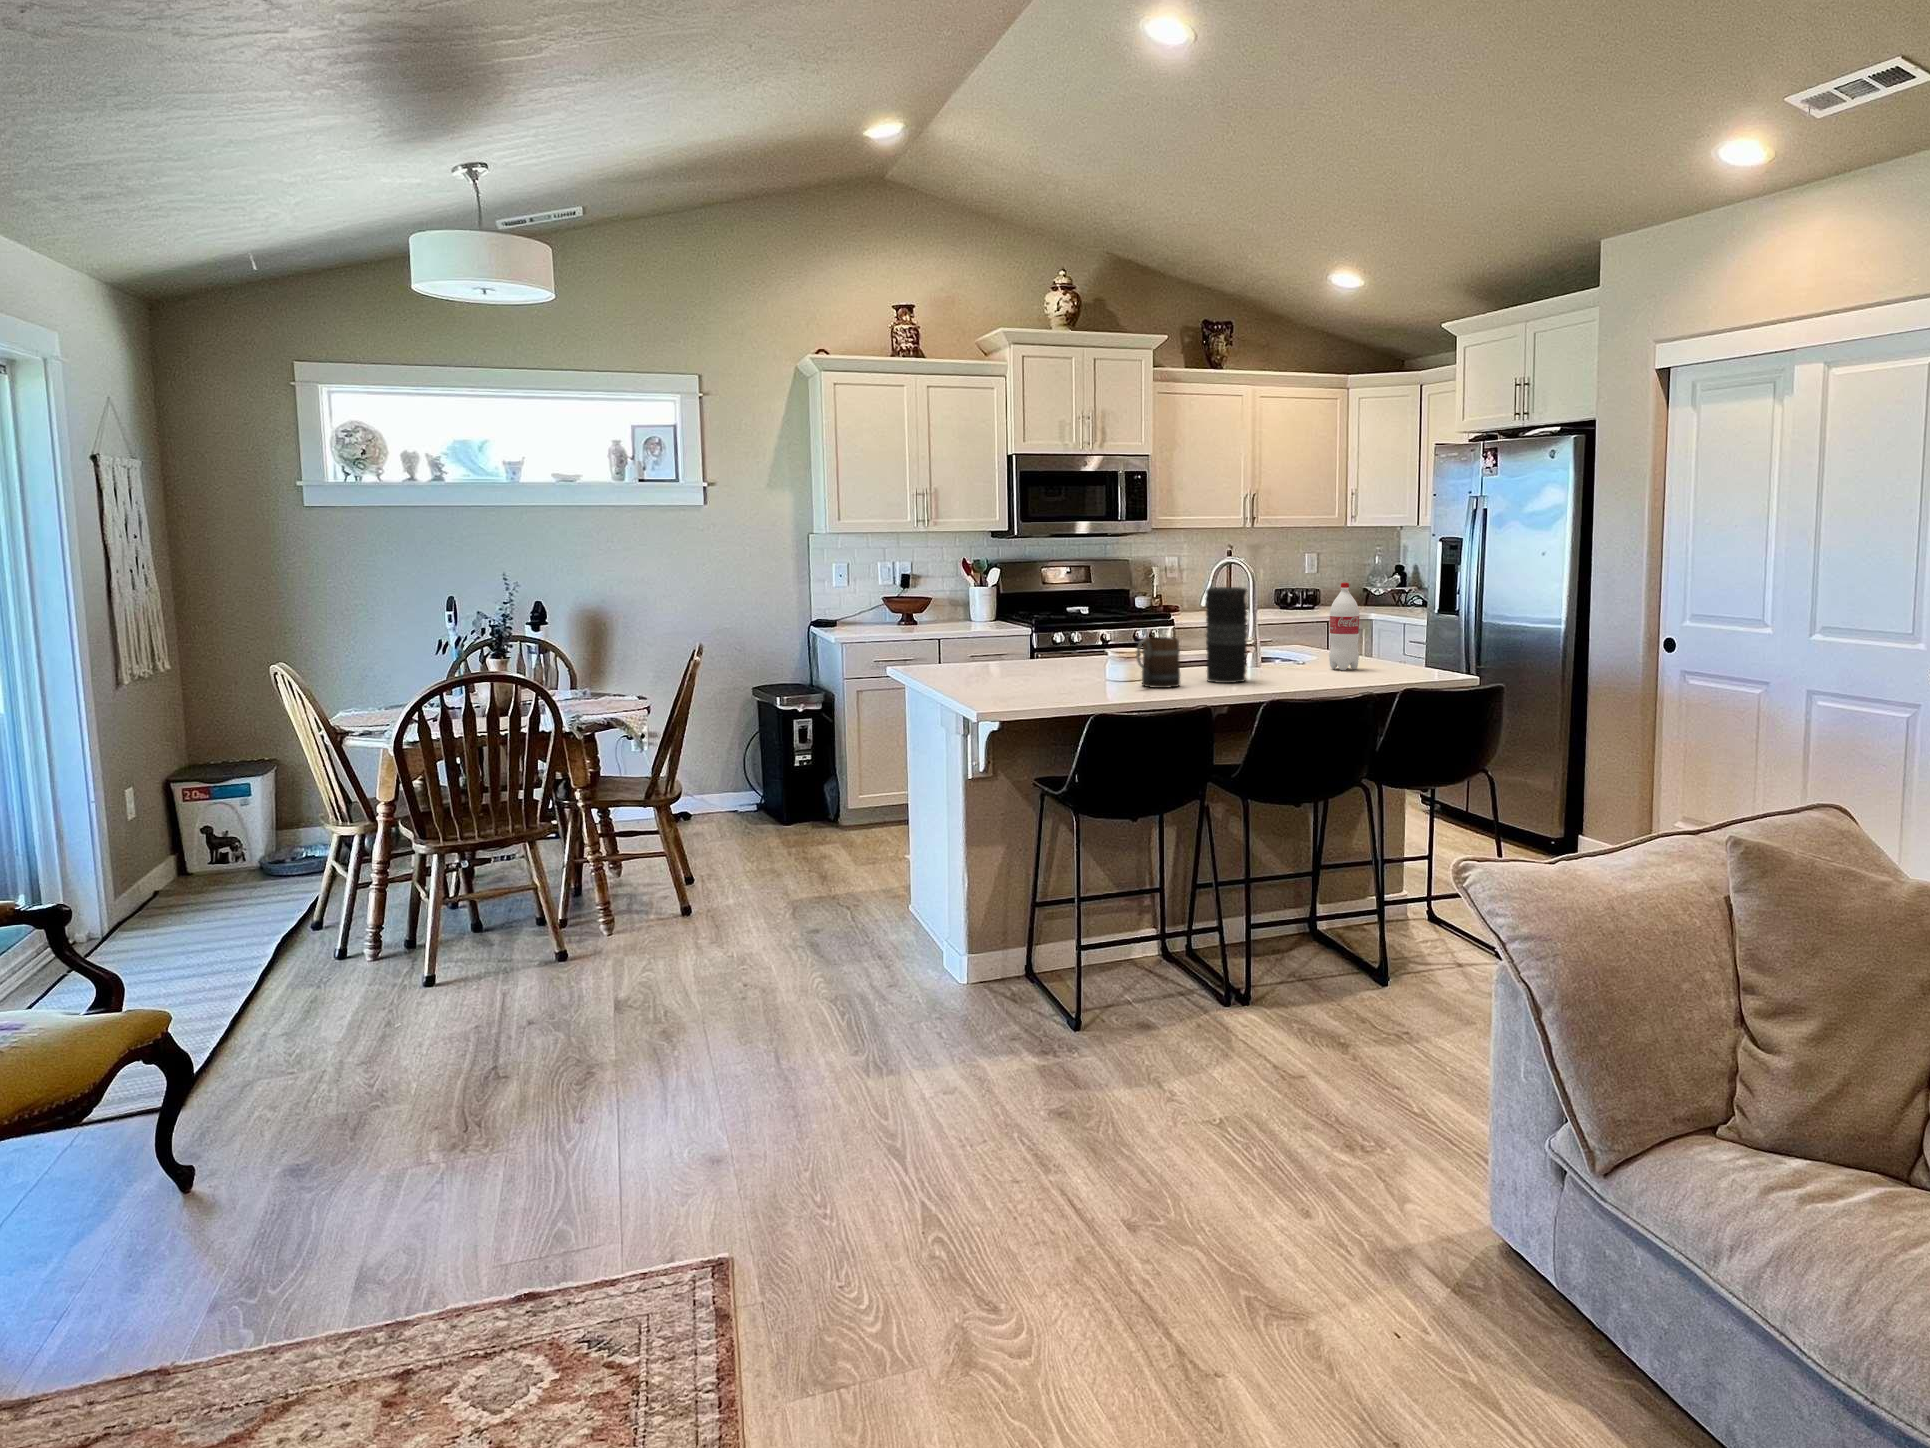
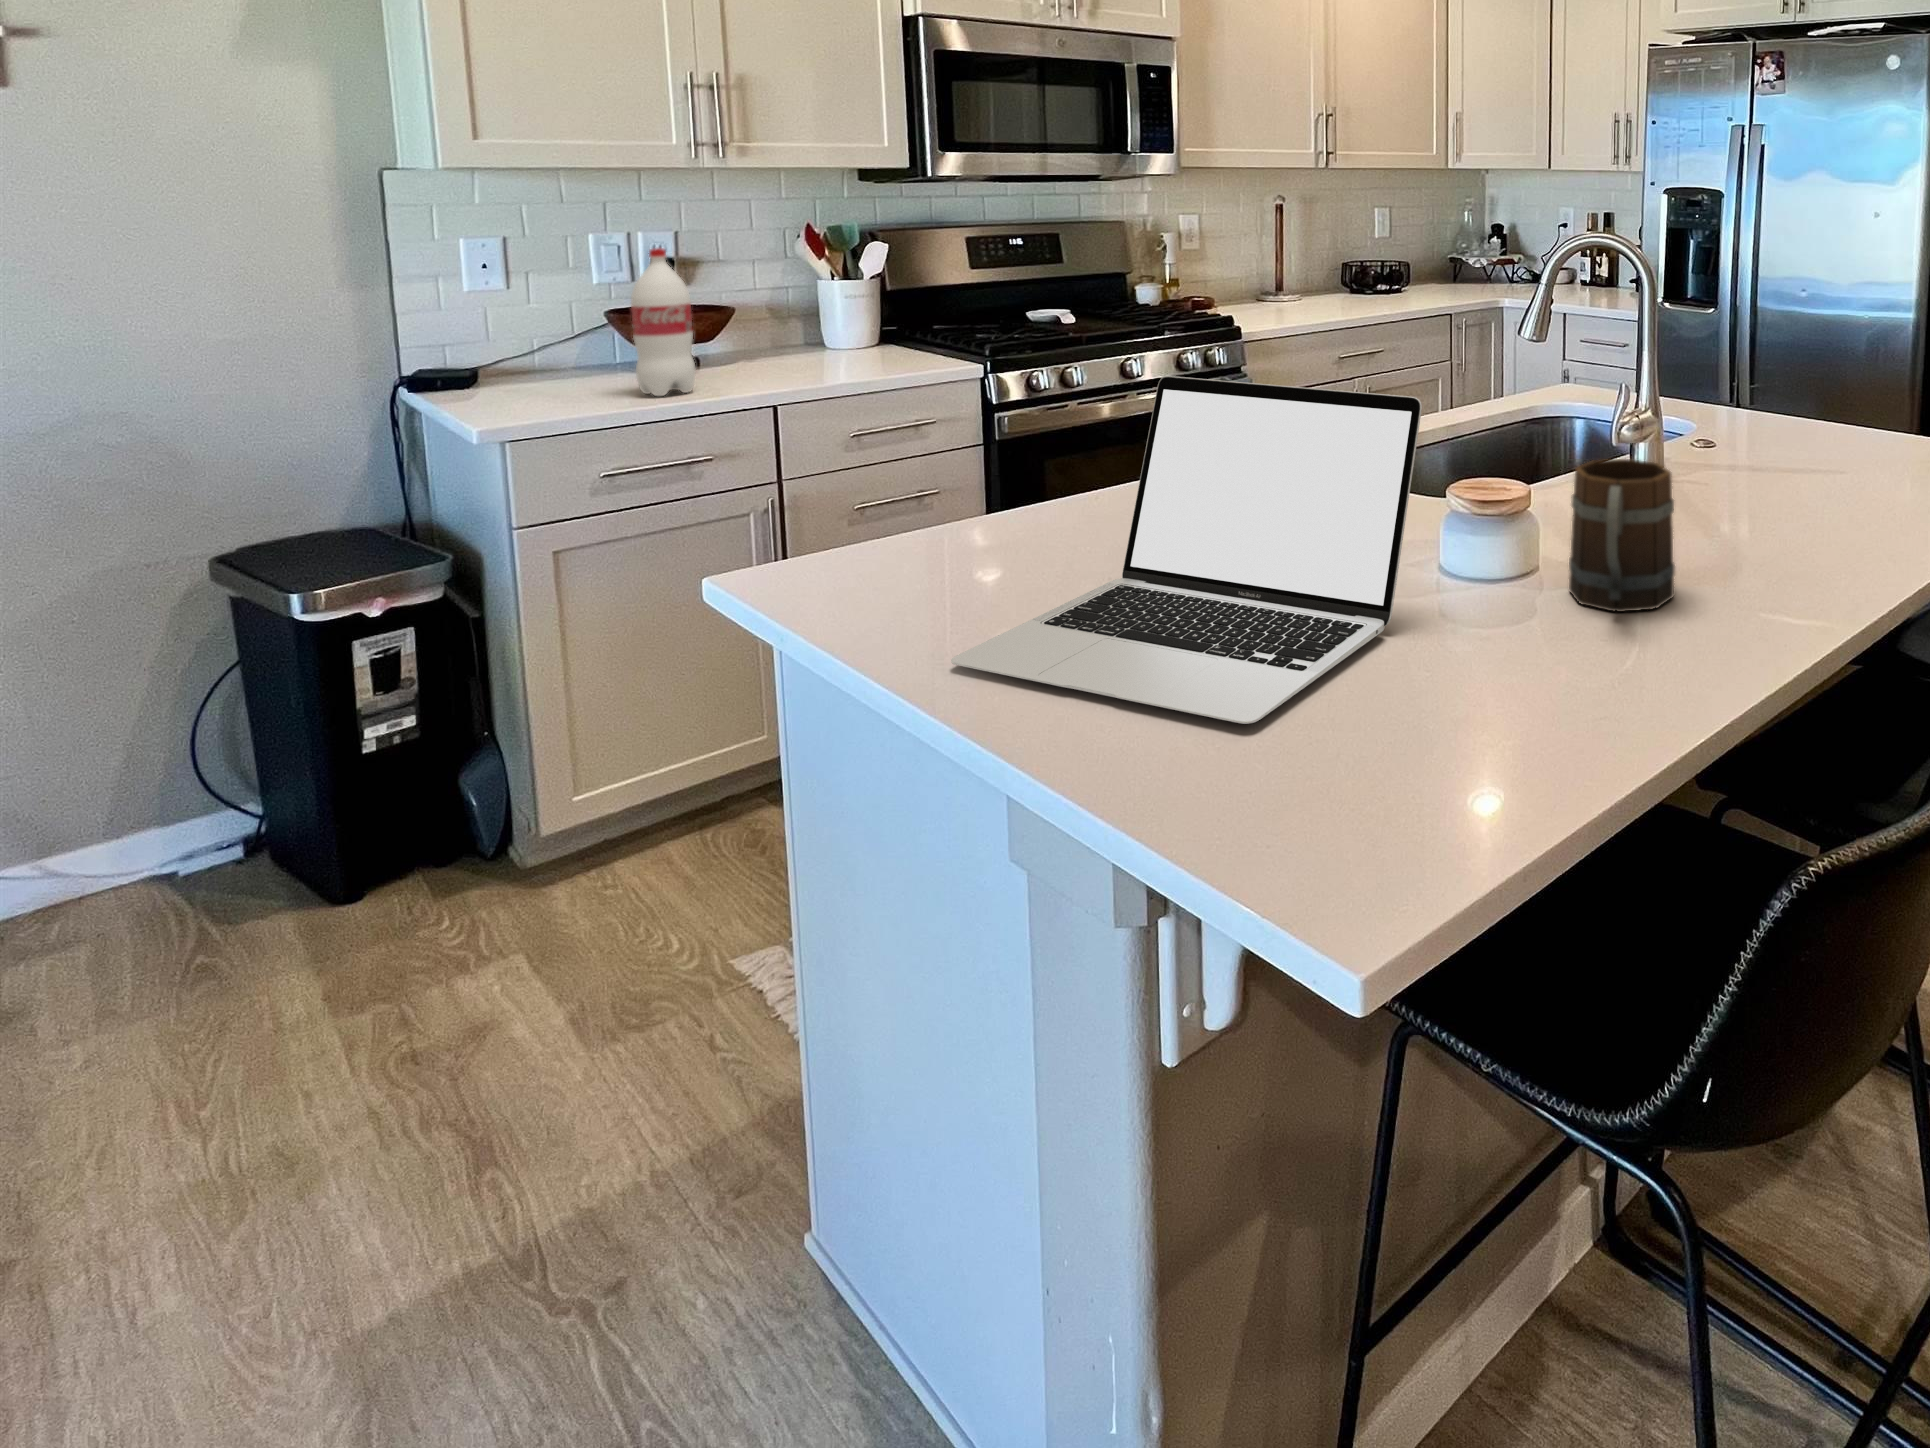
bottle: present [1329,583,1359,670] -> present [631,248,695,396]
vase: present [1206,587,1248,683] -> none [1661,312,1766,555]
laptop: none [944,603,1088,690] -> present [951,376,1422,724]

